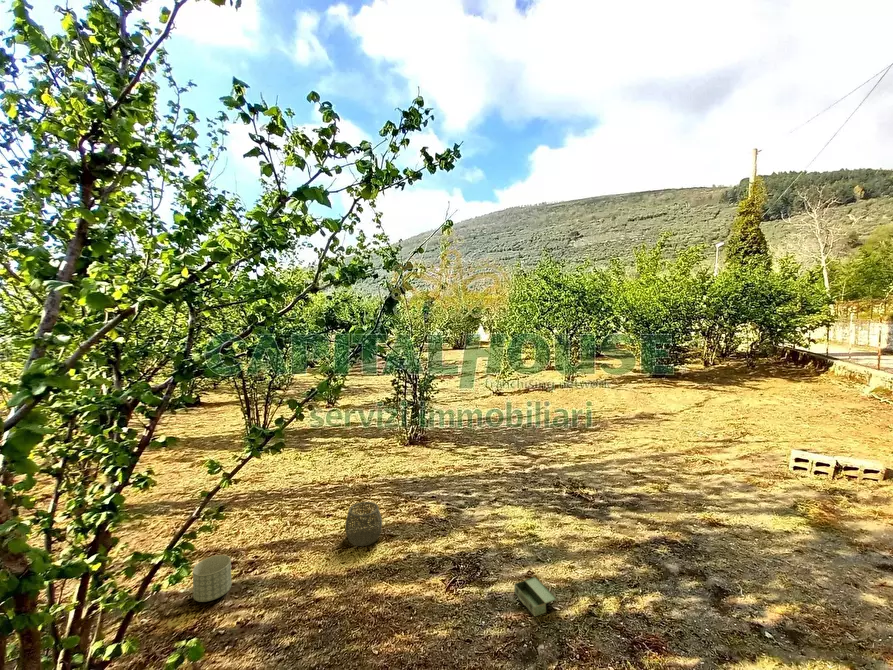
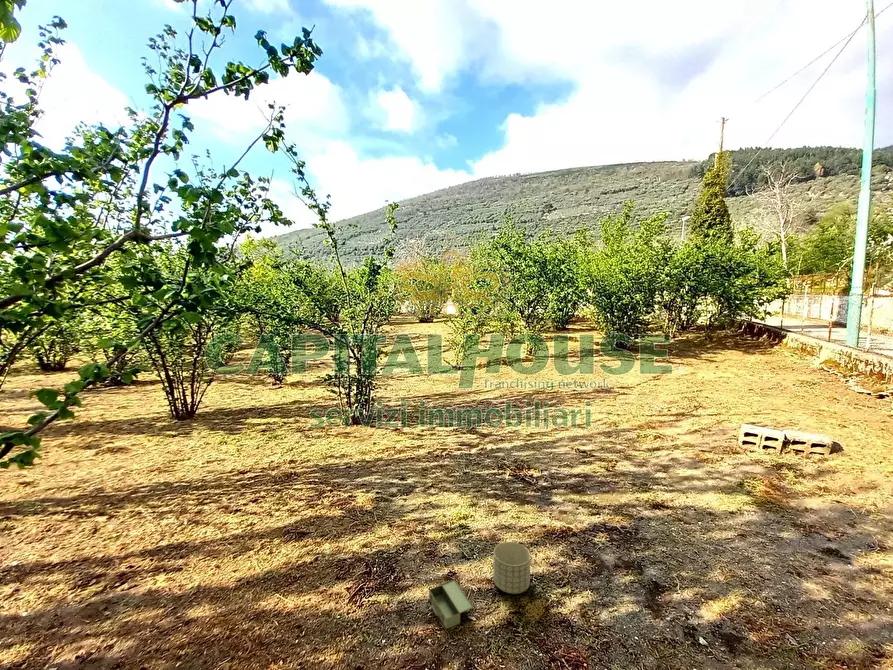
woven basket: present [345,502,382,546] -> none [246,496,292,548]
planter: present [193,555,231,602] -> present [493,542,530,594]

